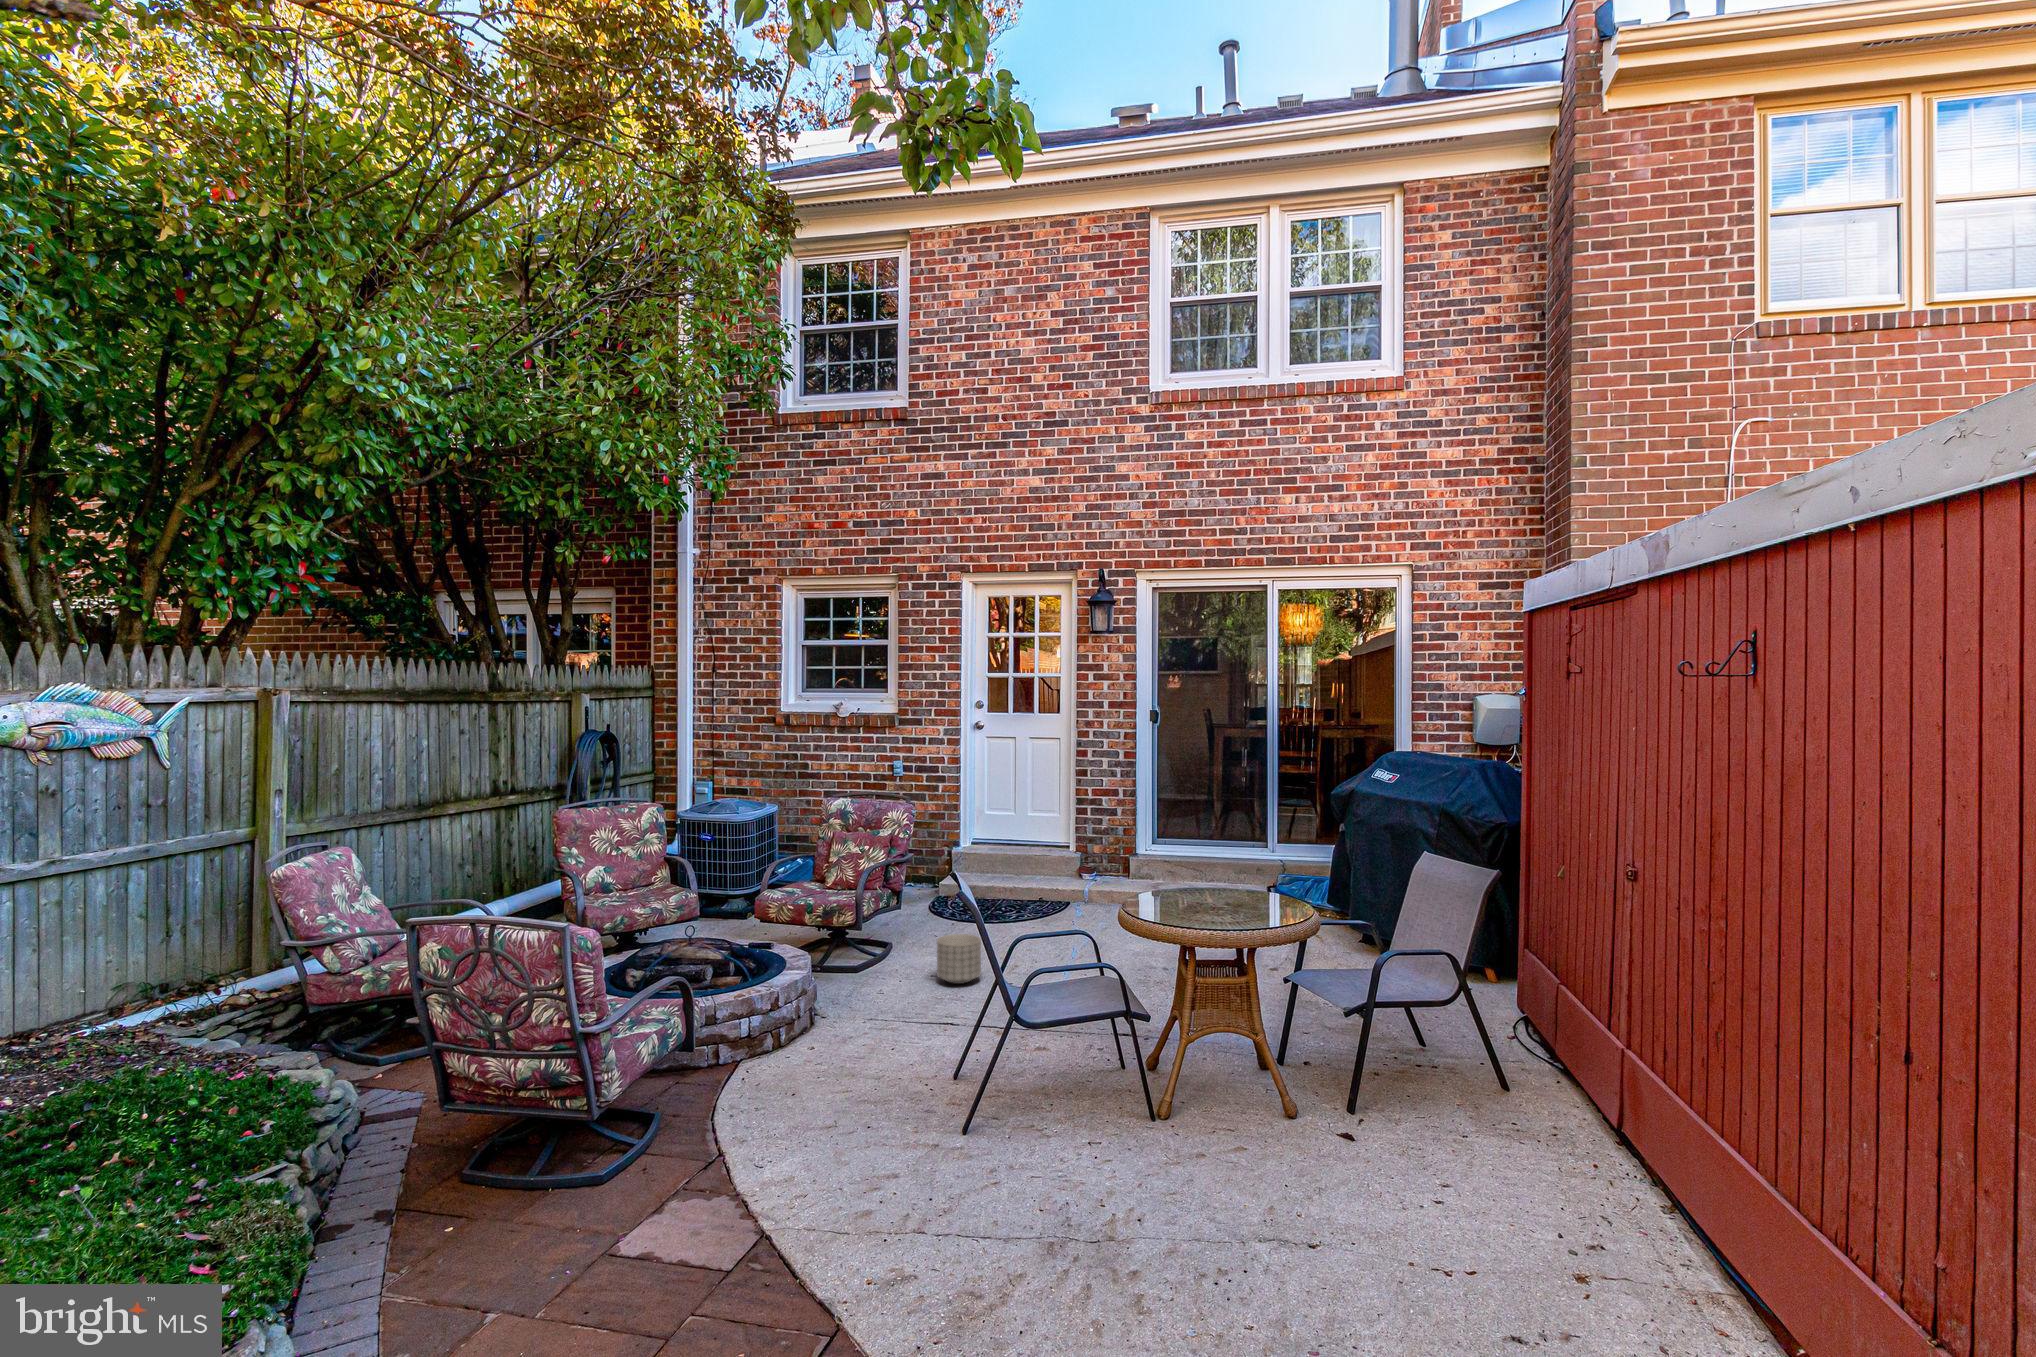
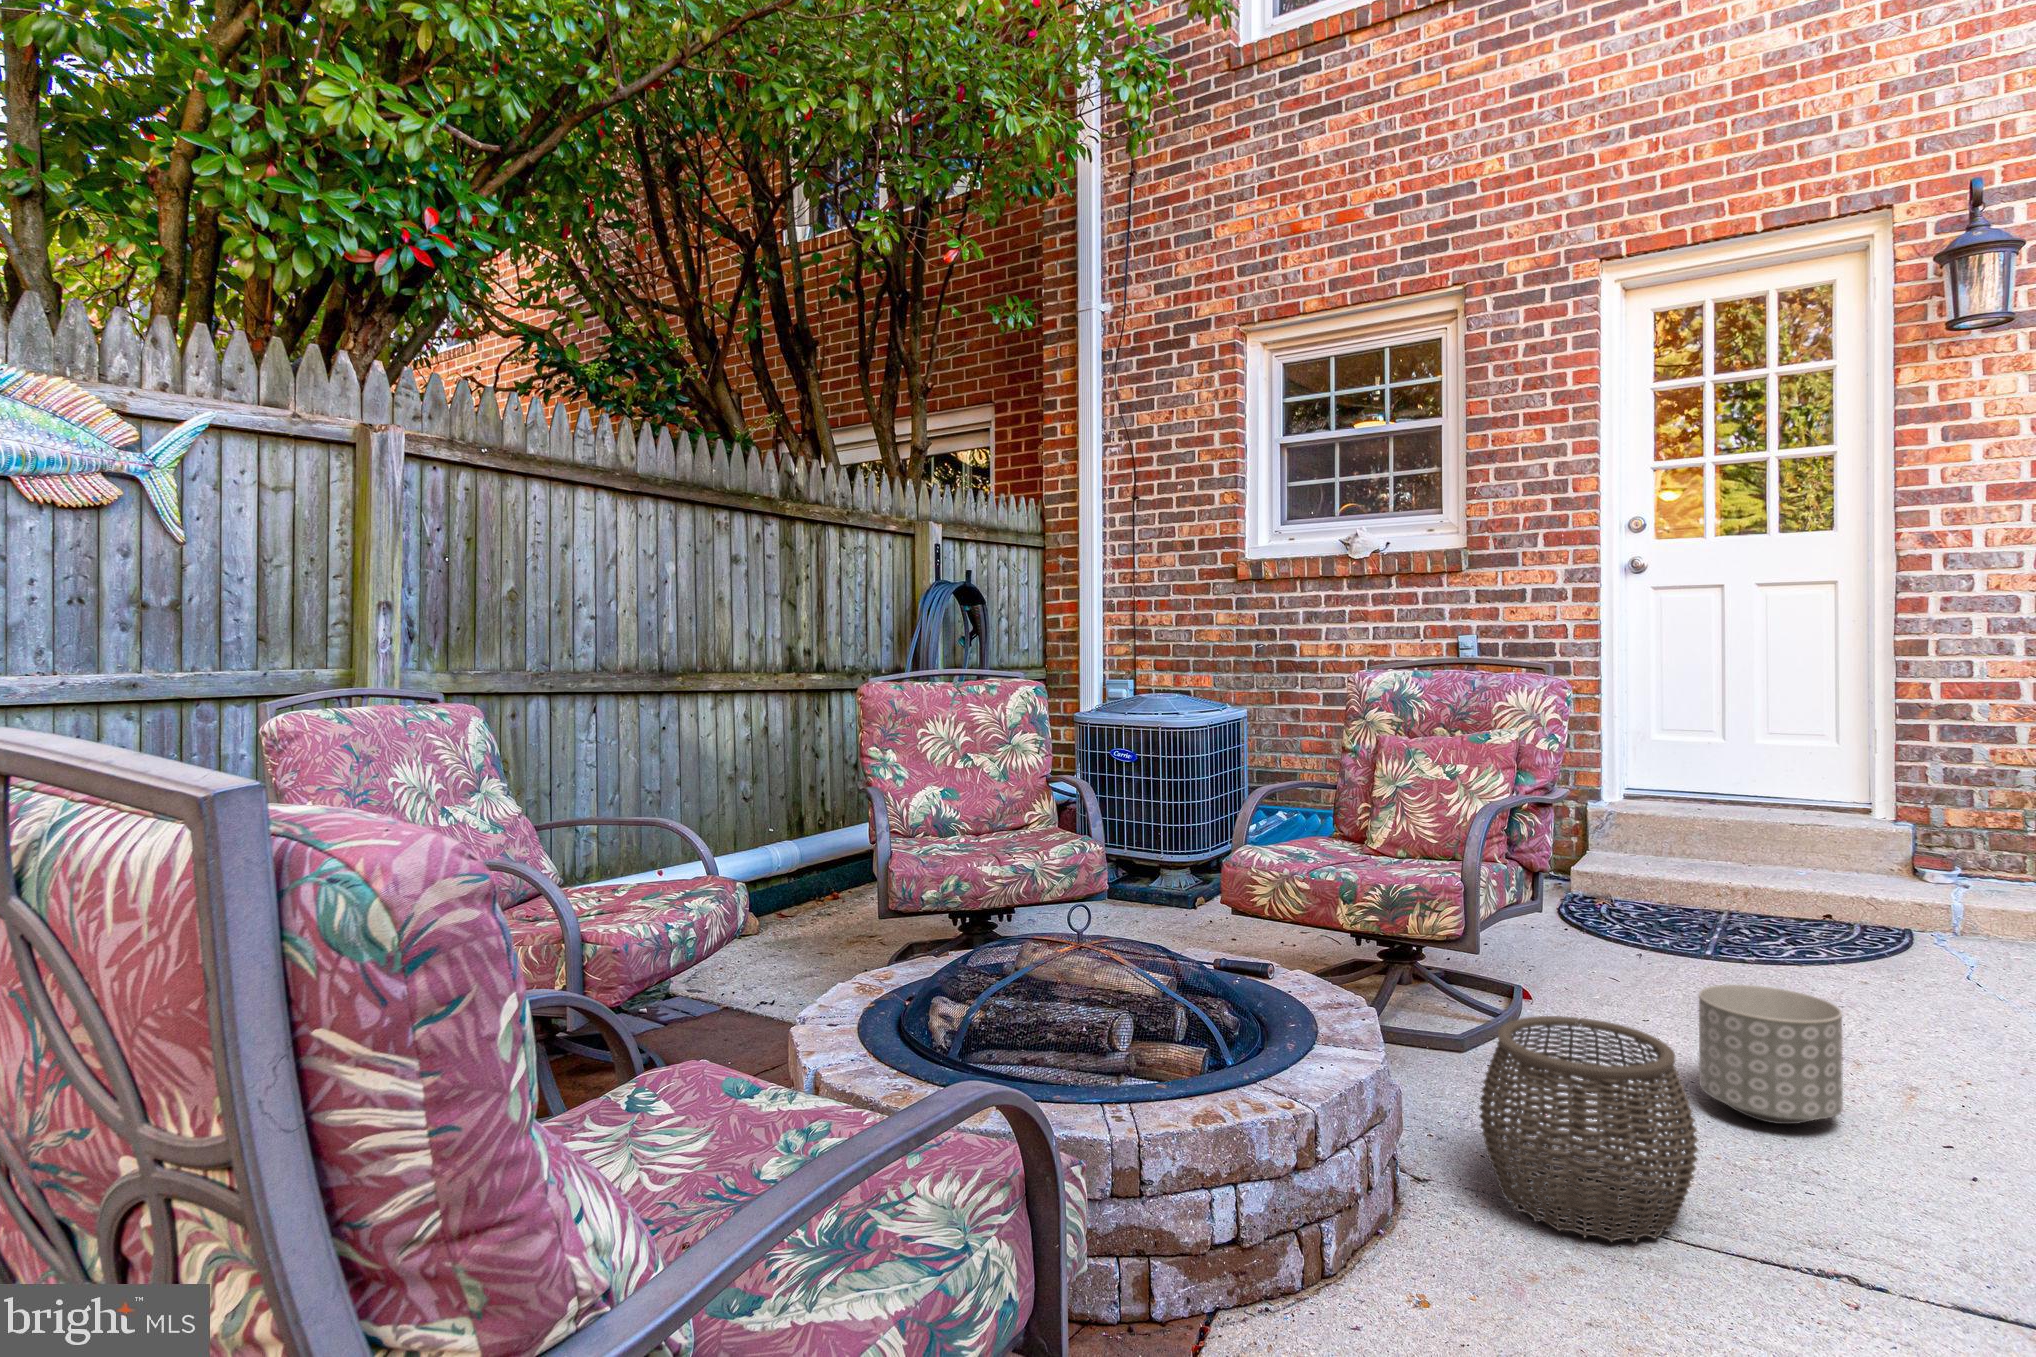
woven basket: none [843,952,912,1025] -> present [1479,1016,1698,1242]

